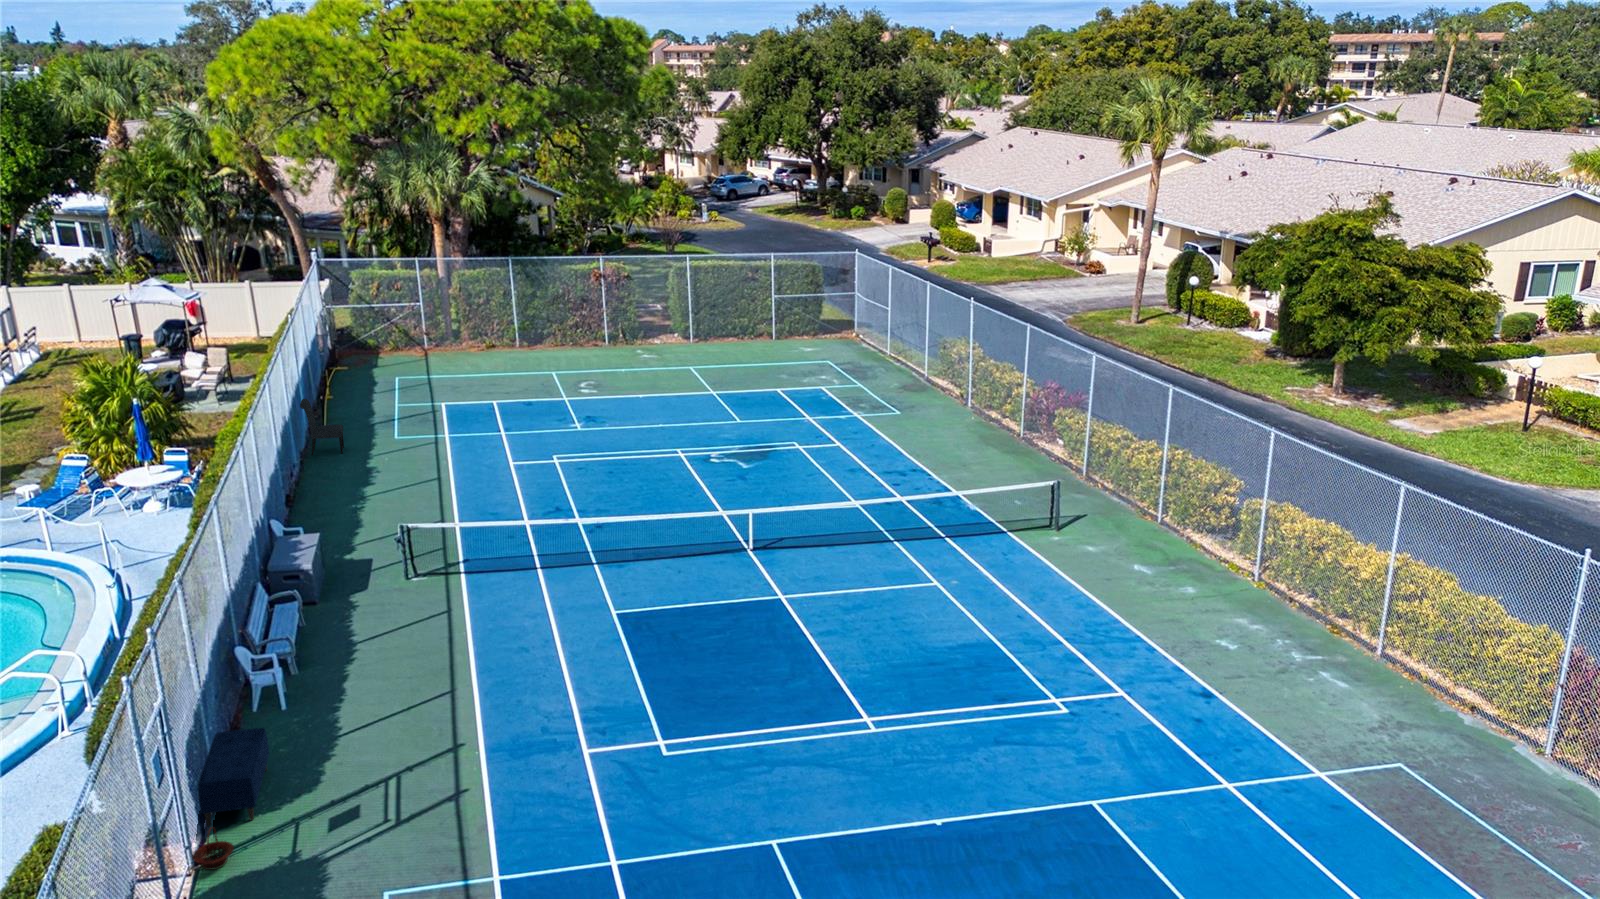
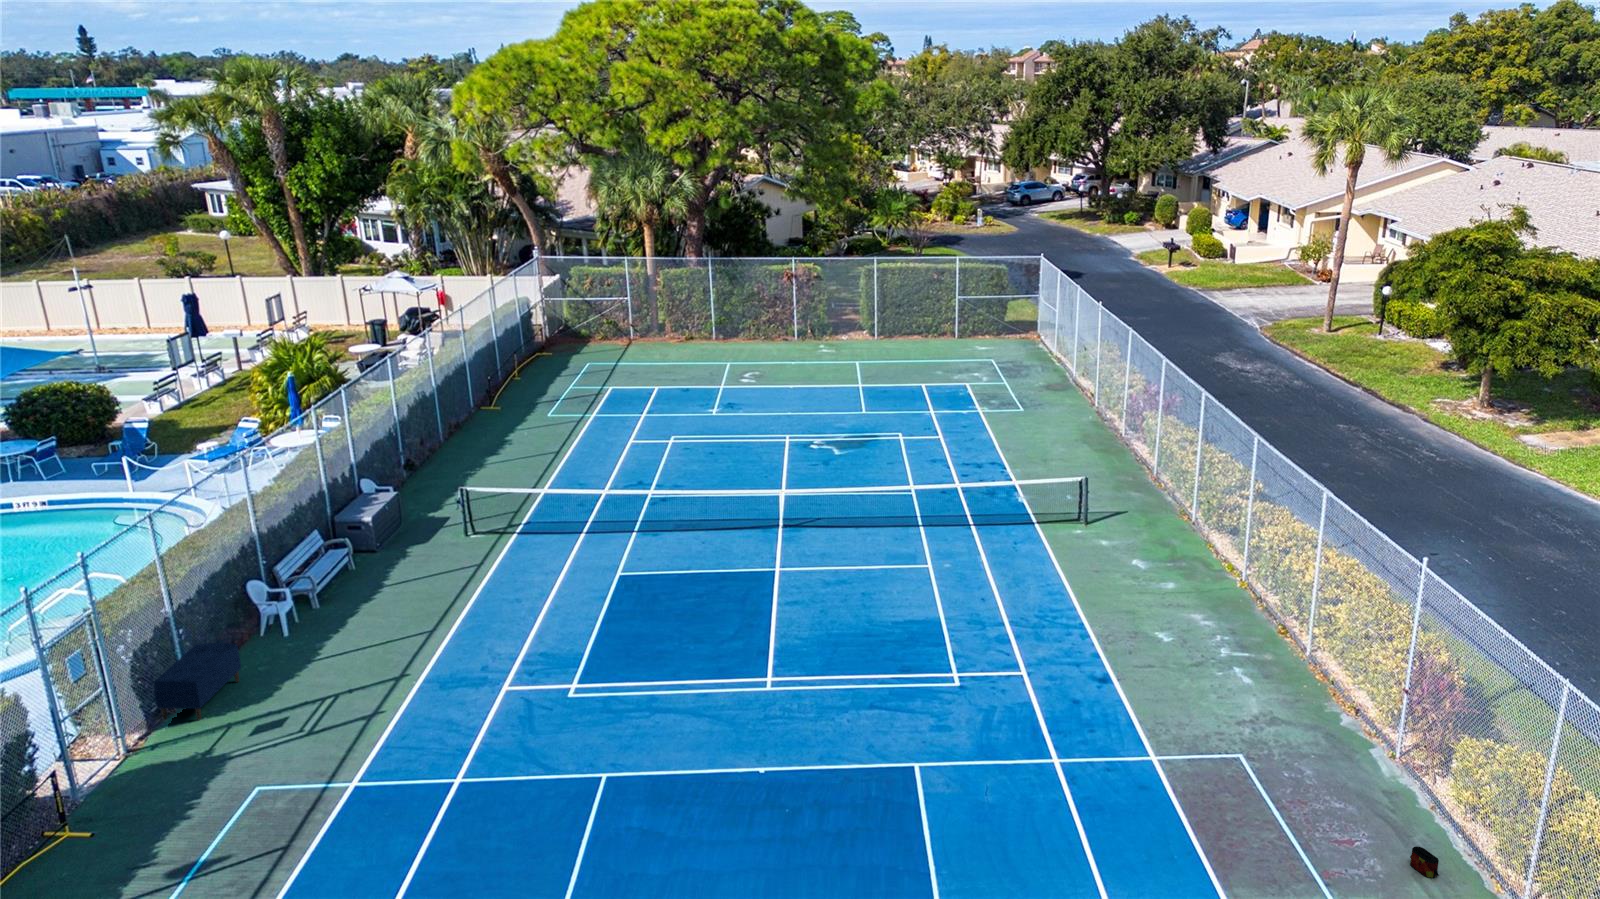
chair: present [300,399,344,455] -> none [452,376,493,428]
bag: none [1490,785,1521,811] -> present [1410,846,1439,878]
basket: present [192,828,234,870] -> none [127,717,165,754]

